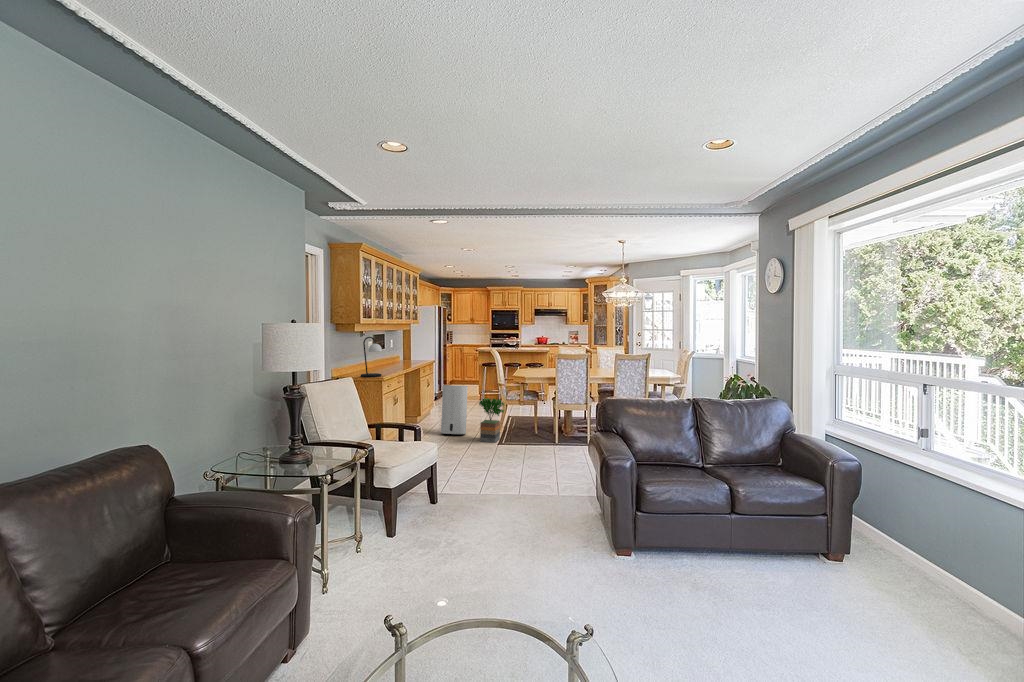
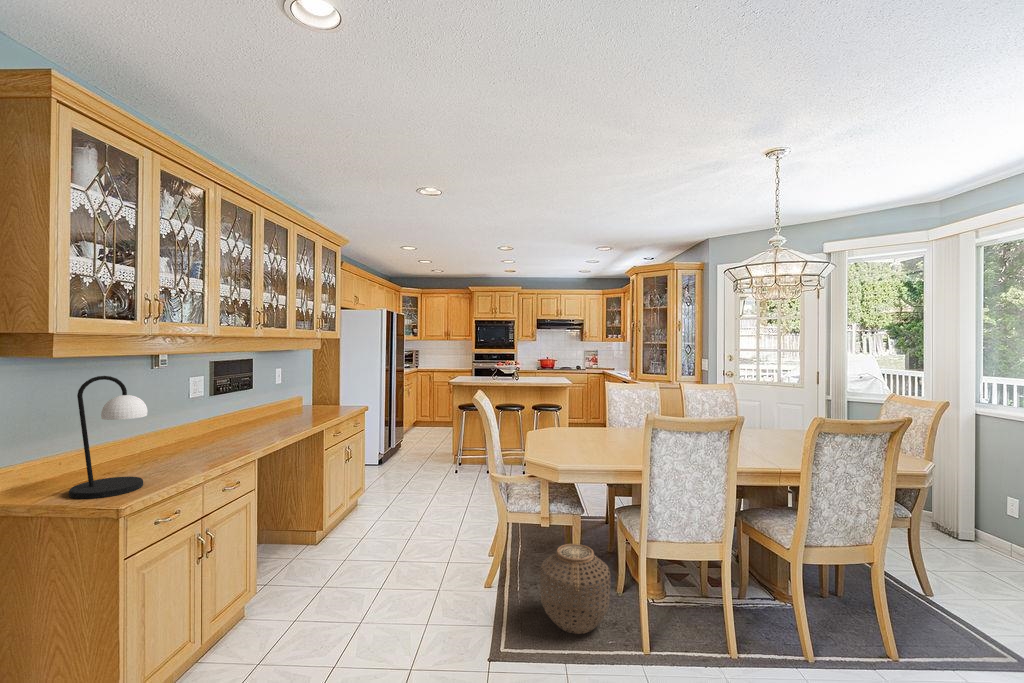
air purifier: present [441,385,468,434] -> none [353,470,414,585]
potted tree: present [479,398,504,443] -> none [431,507,495,620]
woven basket: none [525,412,554,445] -> present [540,544,610,634]

